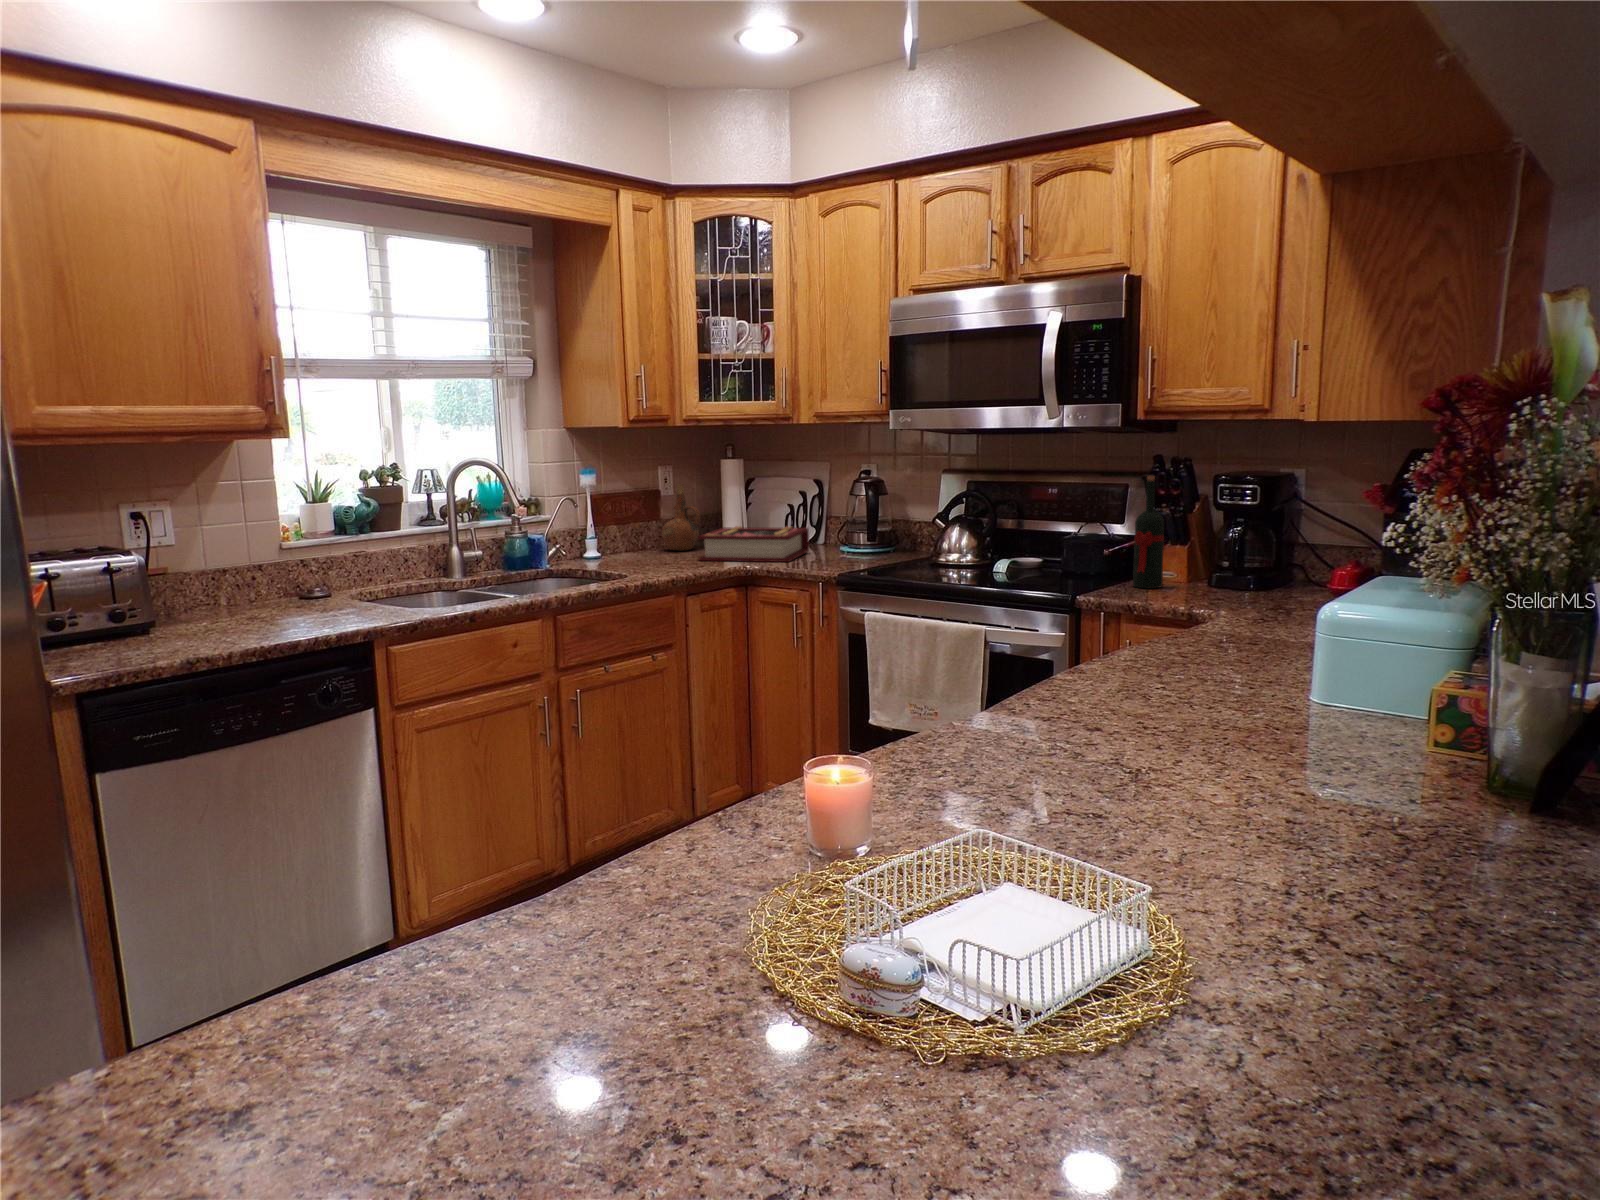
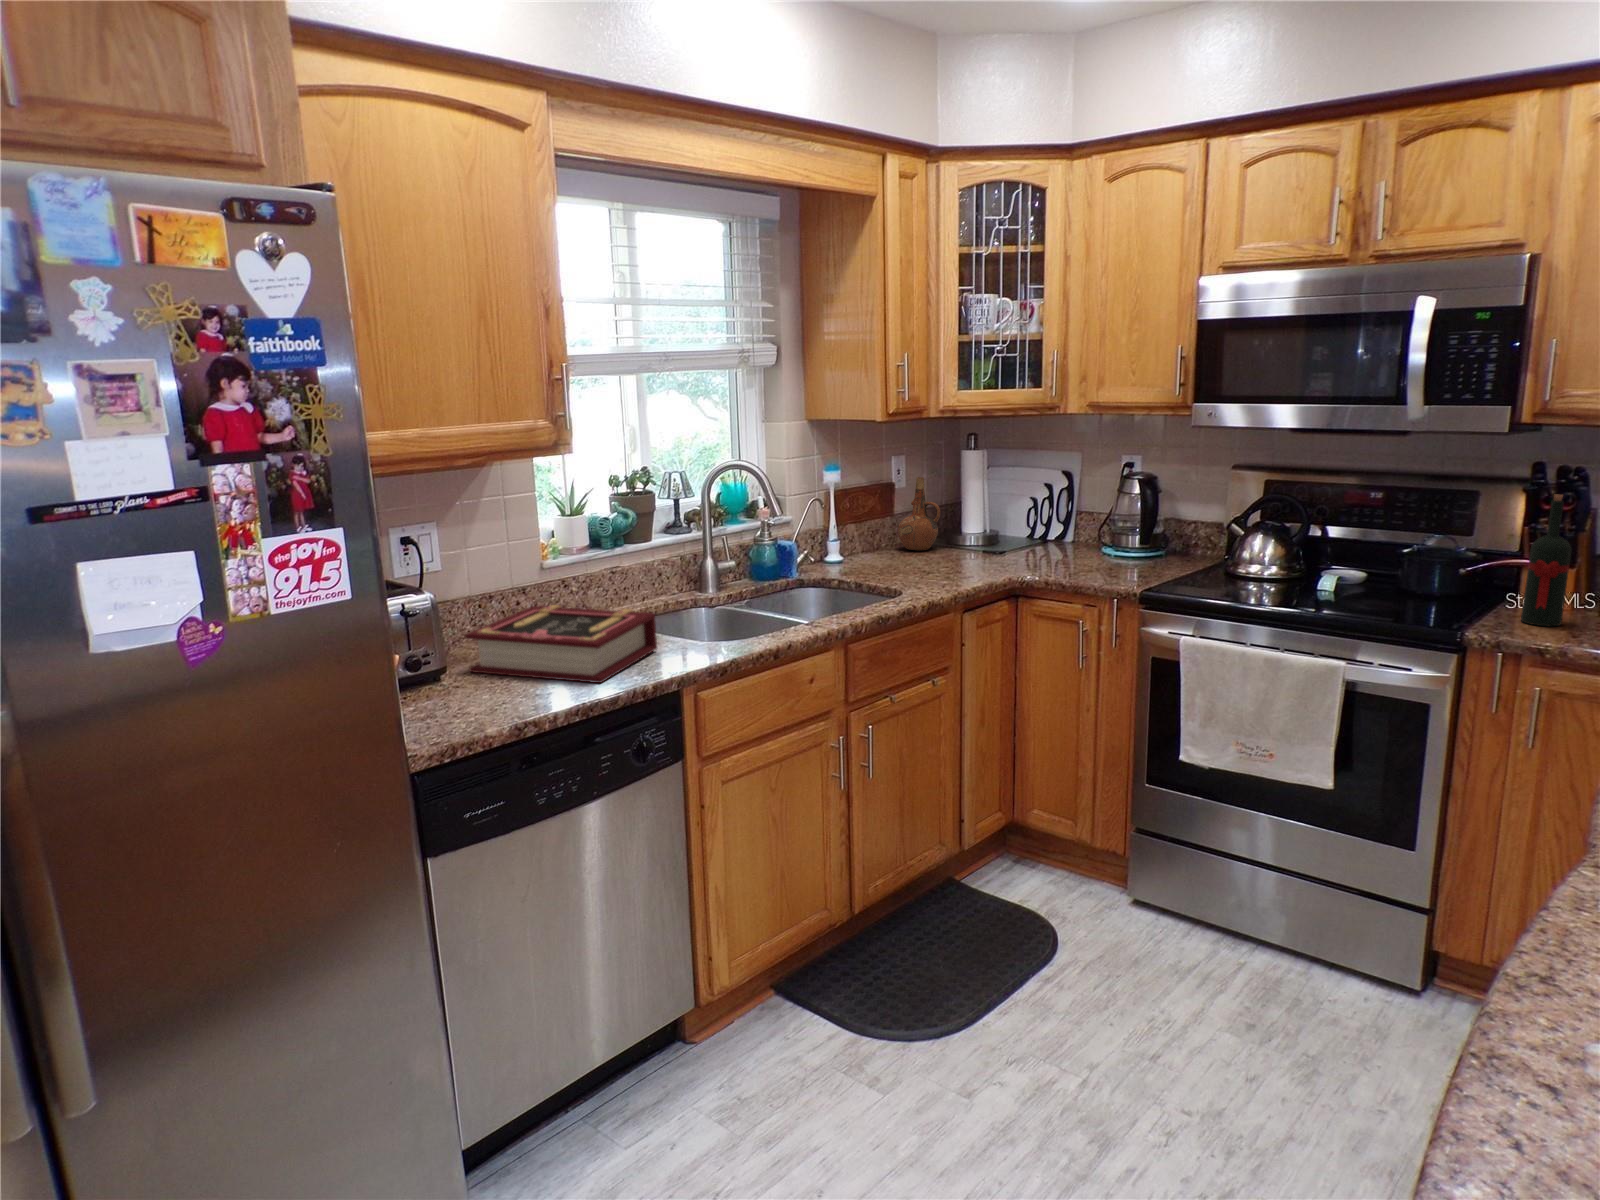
book: present [698,526,809,562] -> present [466,605,657,683]

